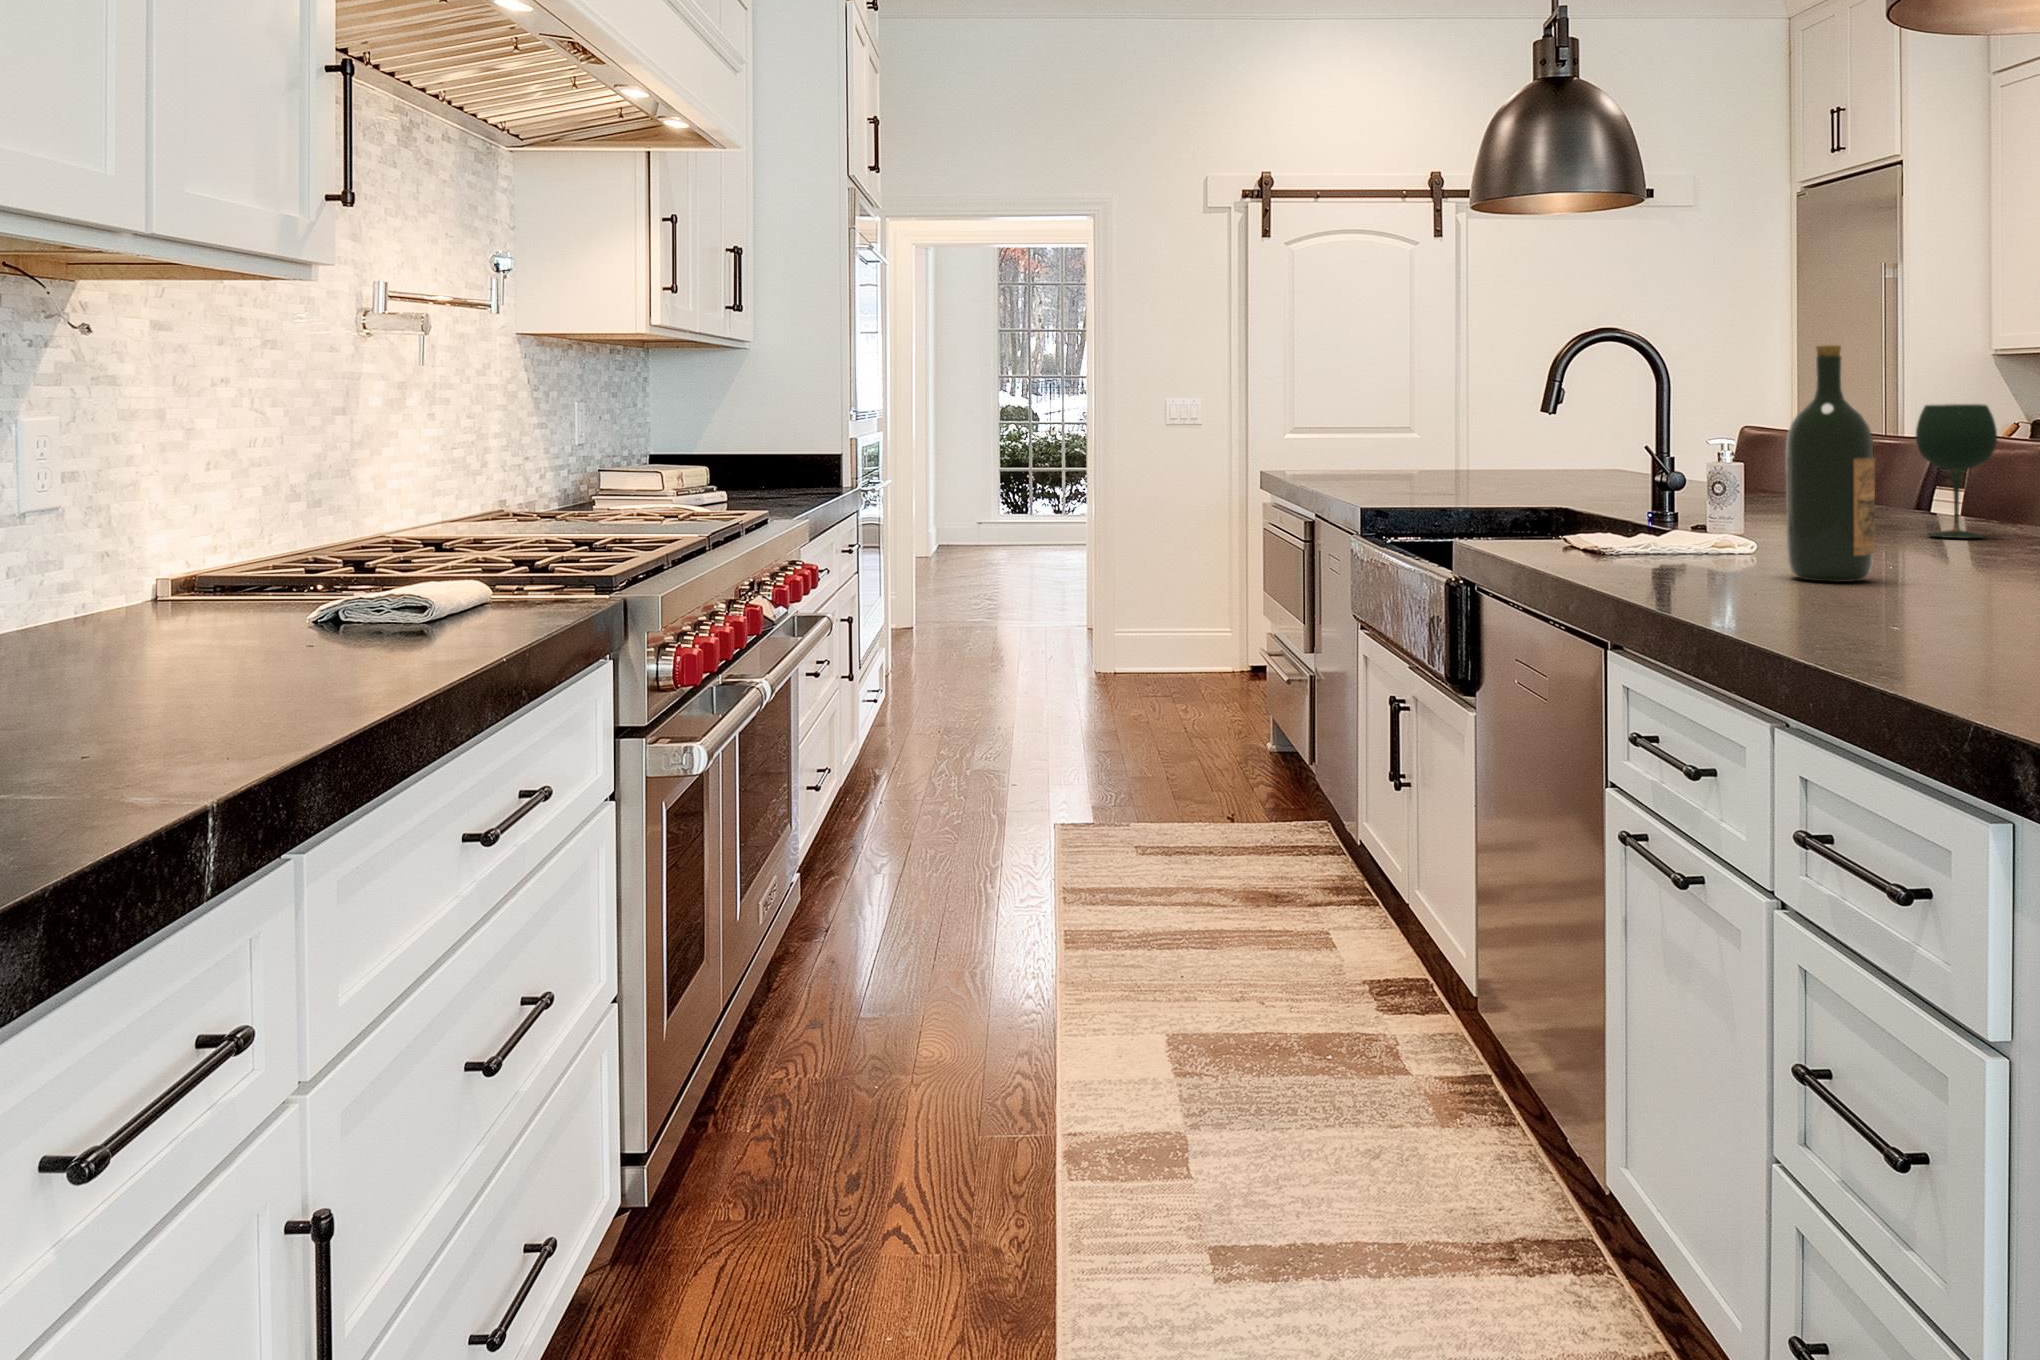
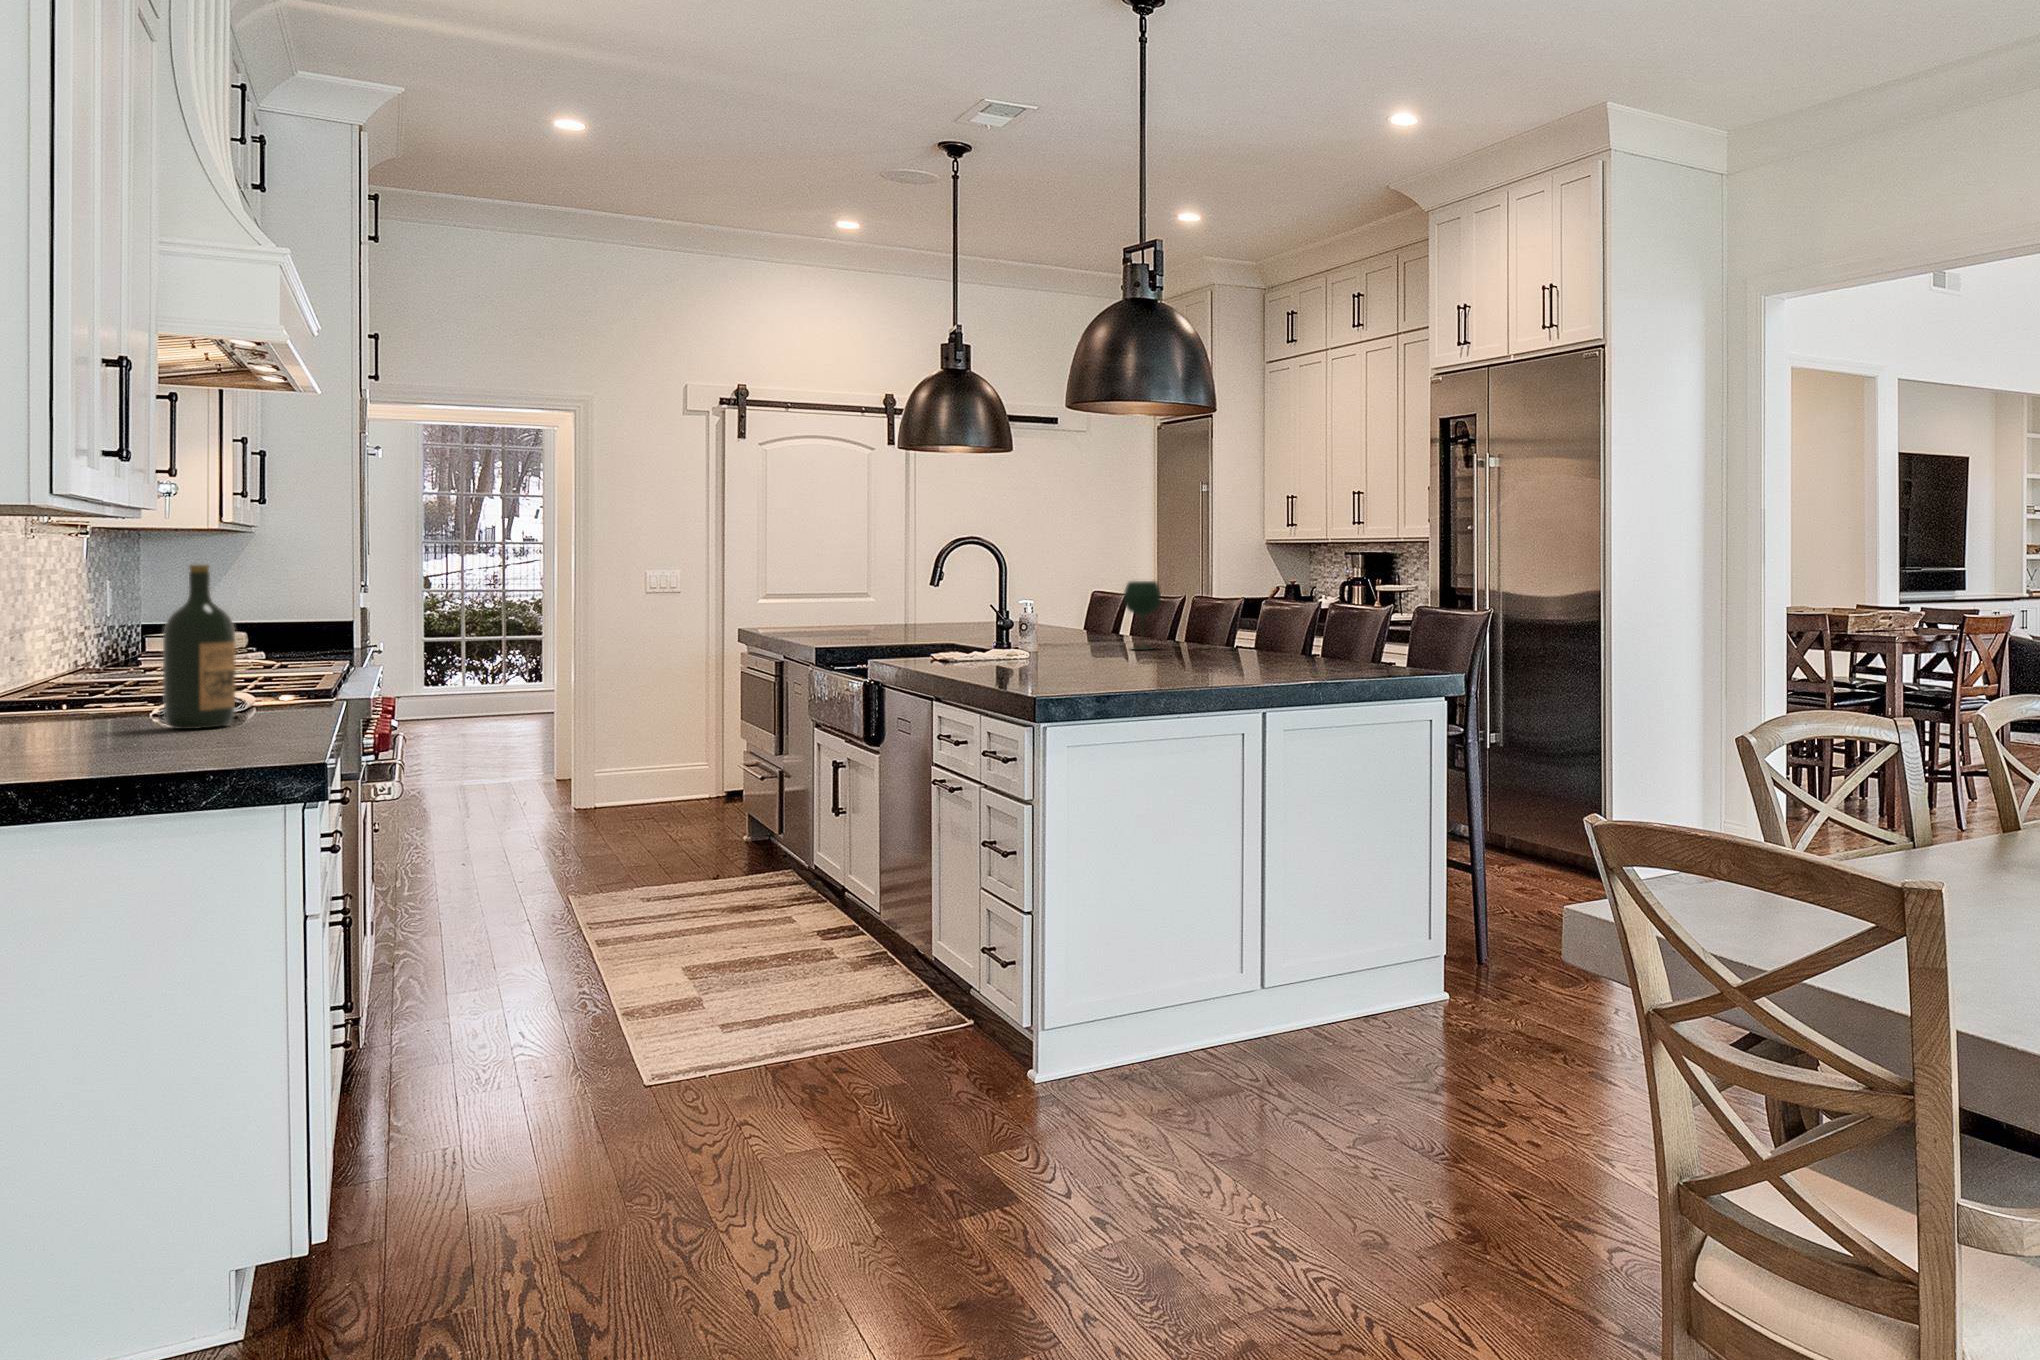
wine bottle: present [1786,345,1875,582] -> present [163,565,236,729]

